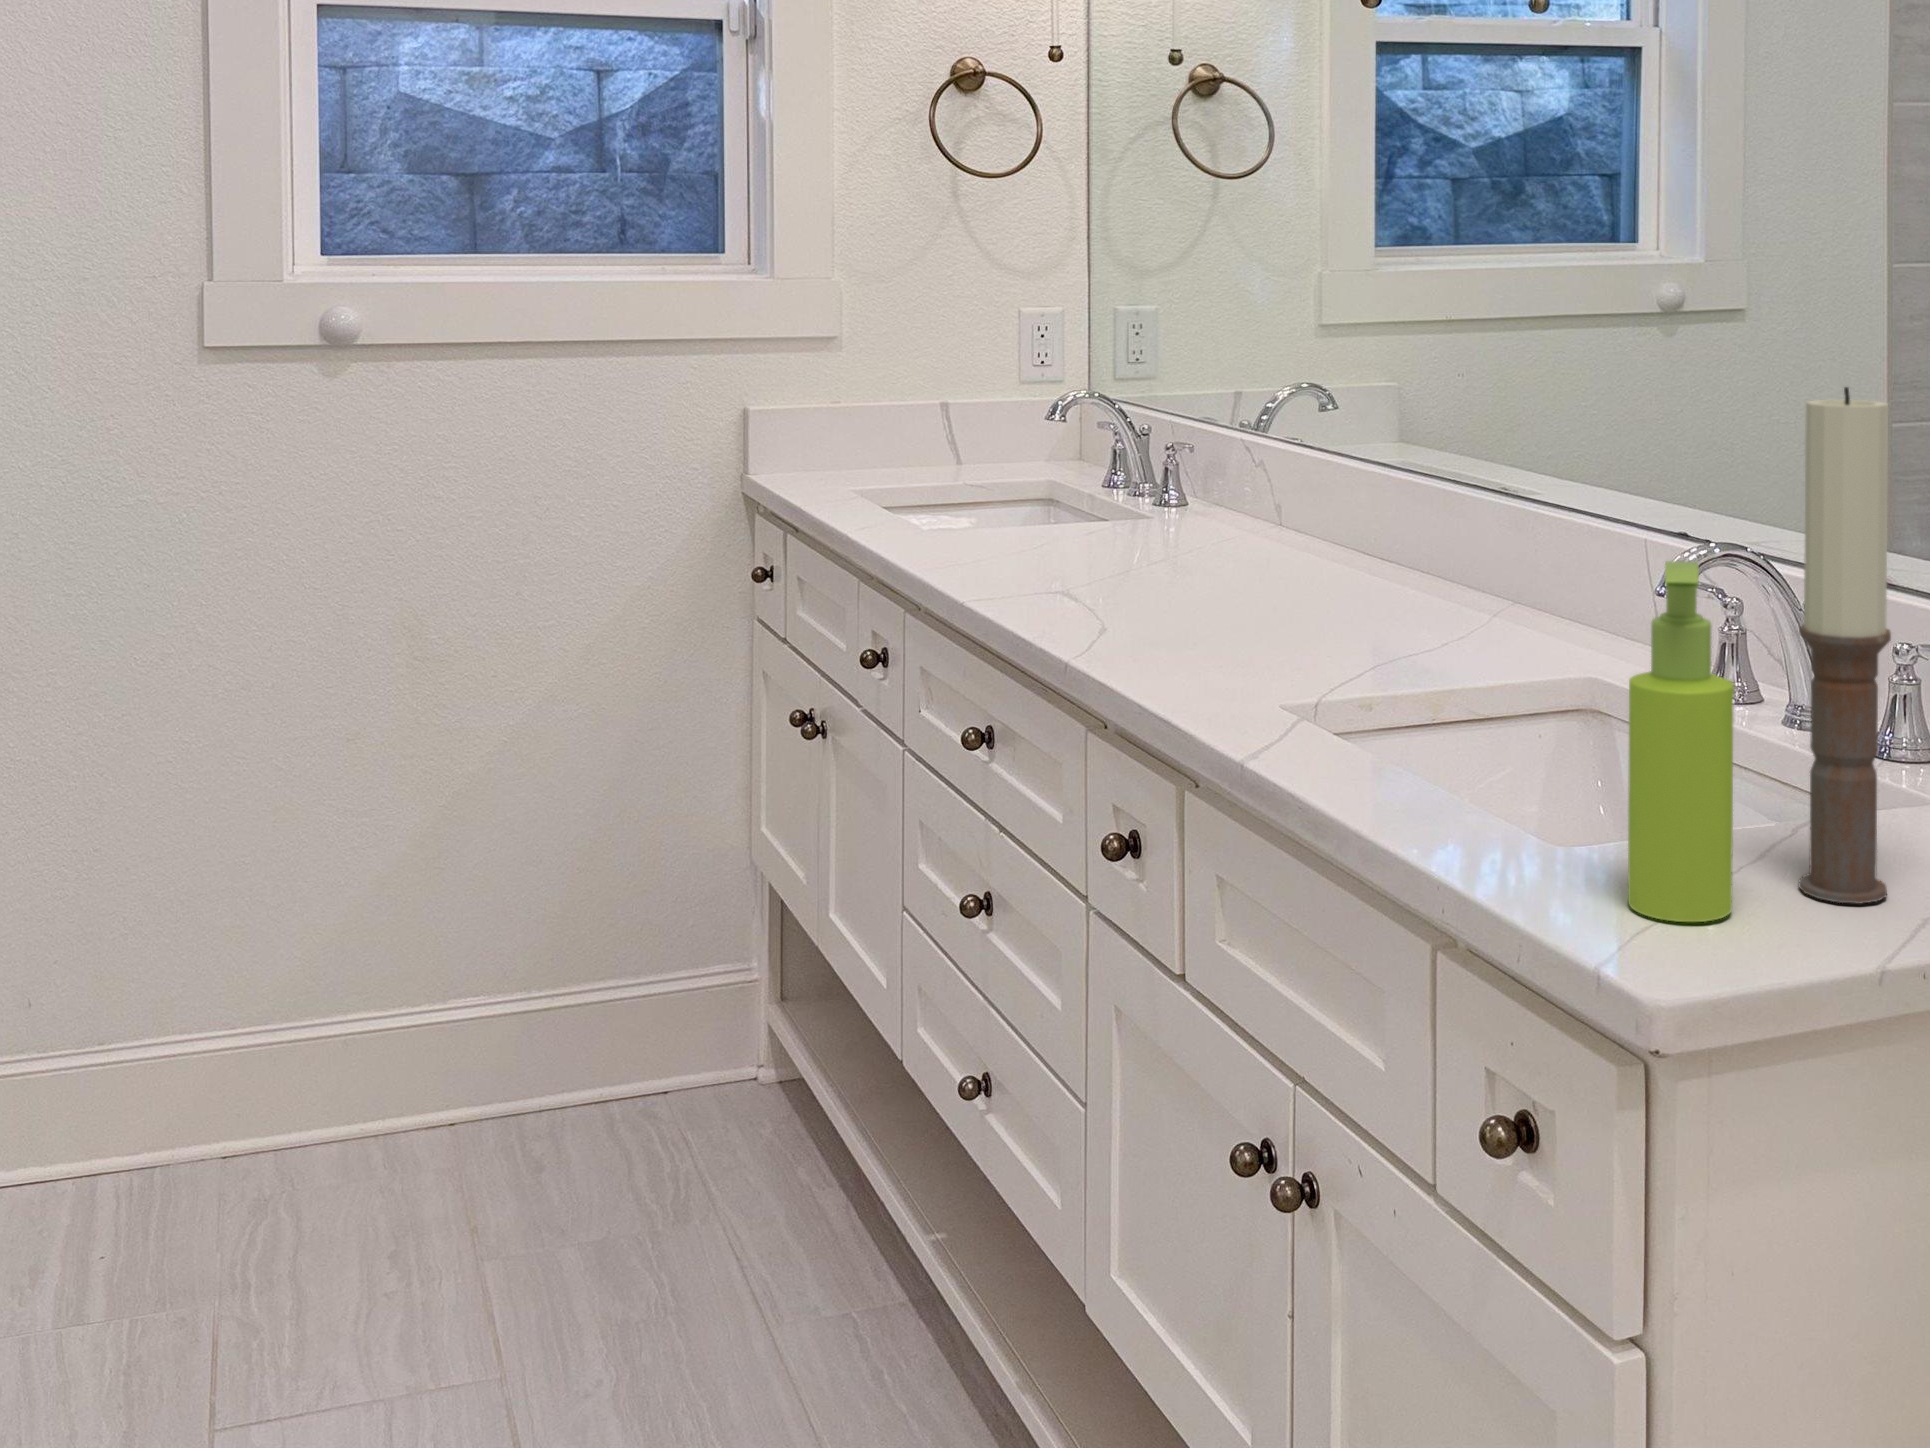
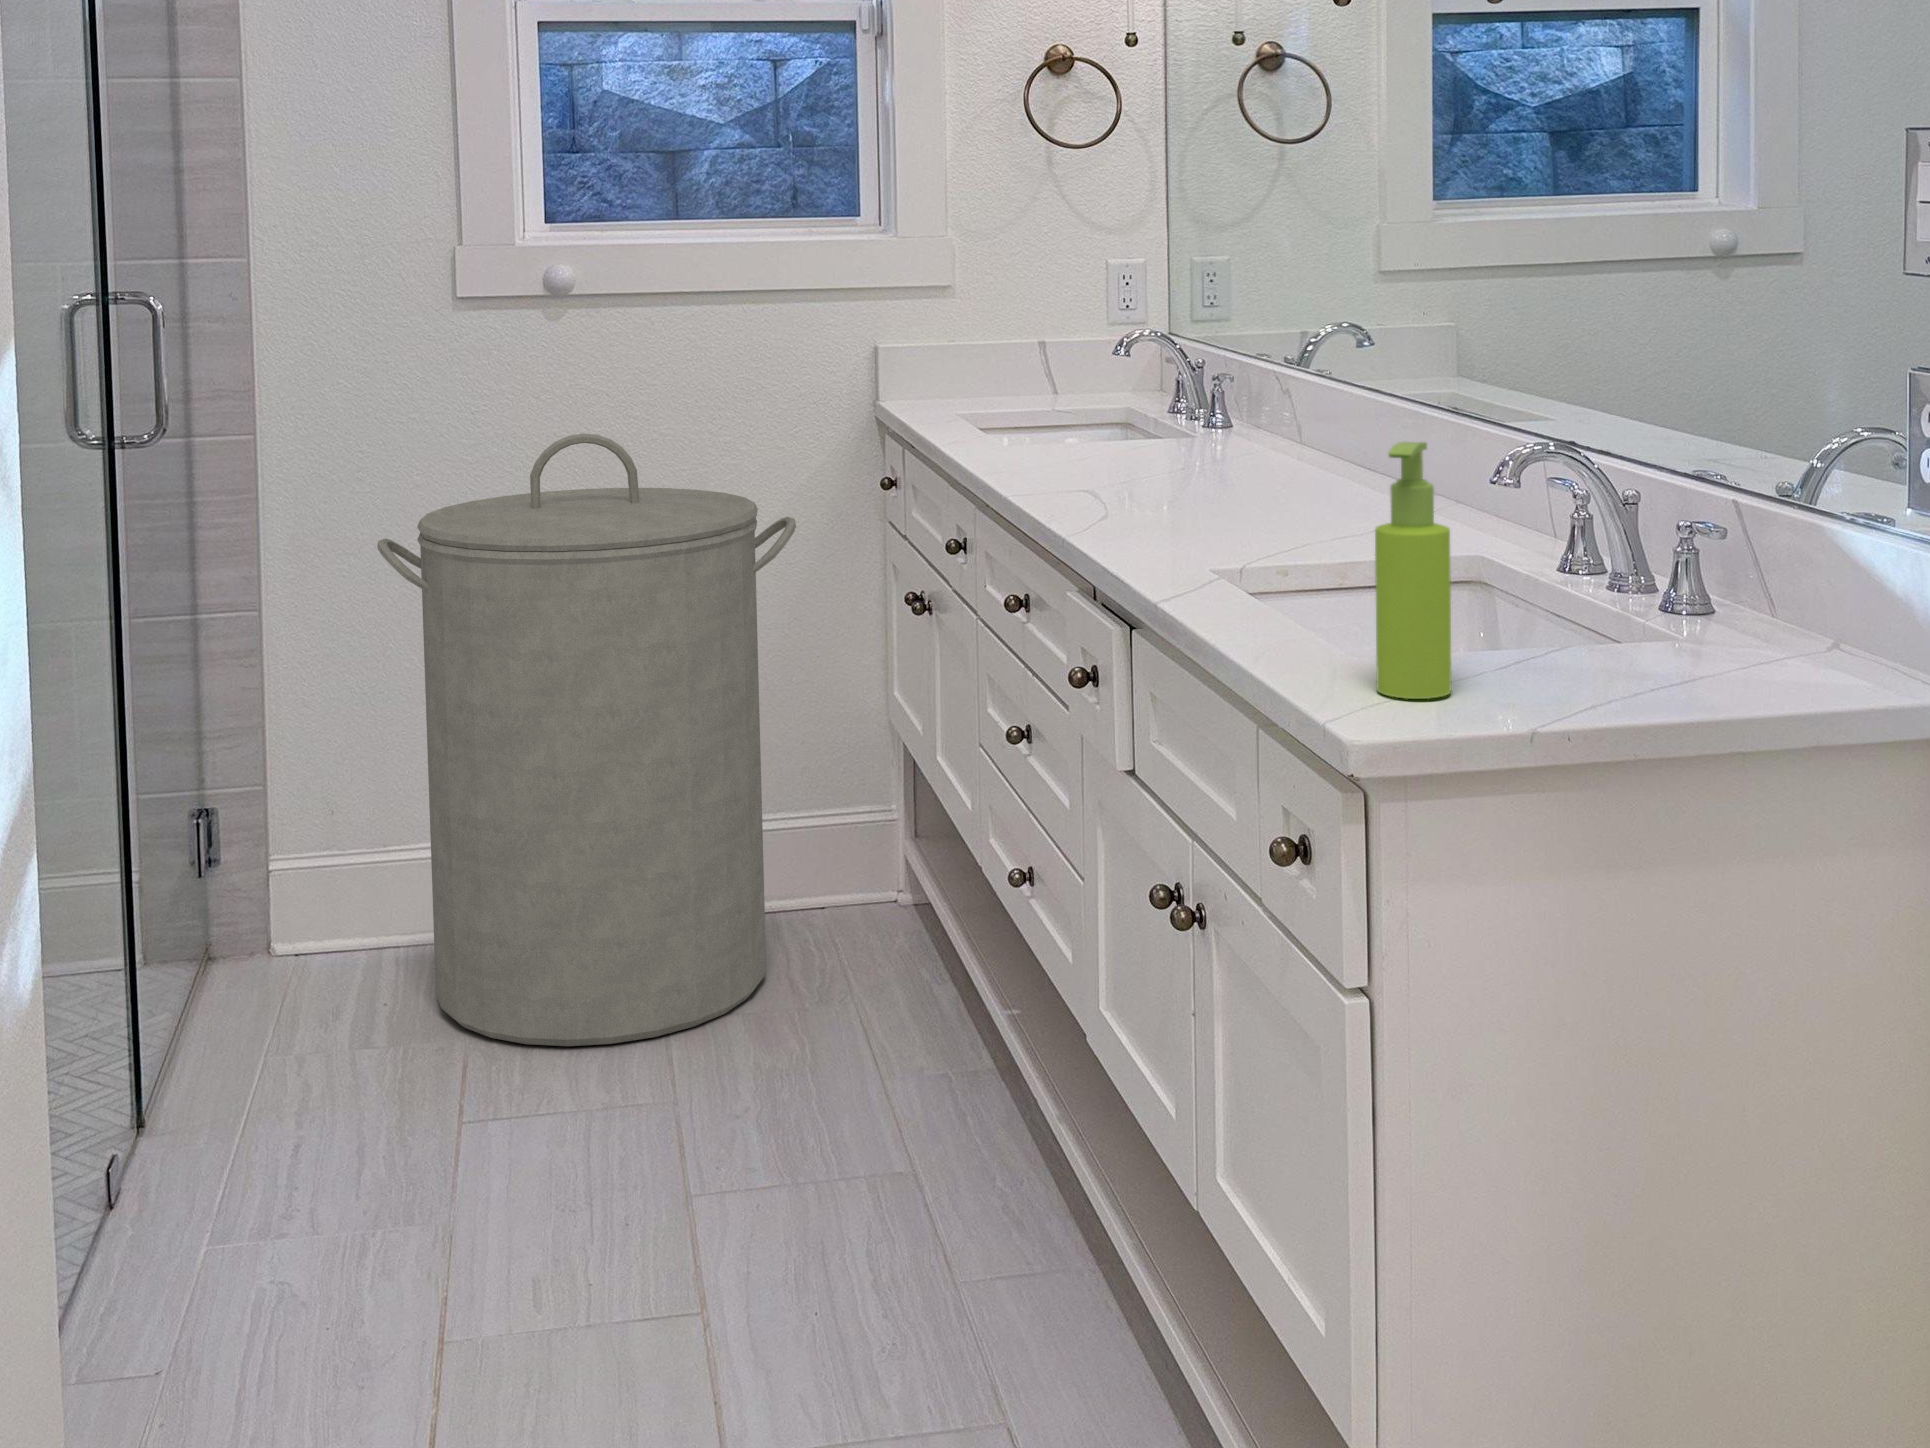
candle: present [1799,387,1891,903] -> none [1516,315,1581,694]
laundry hamper: none [107,517,656,1302] -> present [377,433,796,1046]

